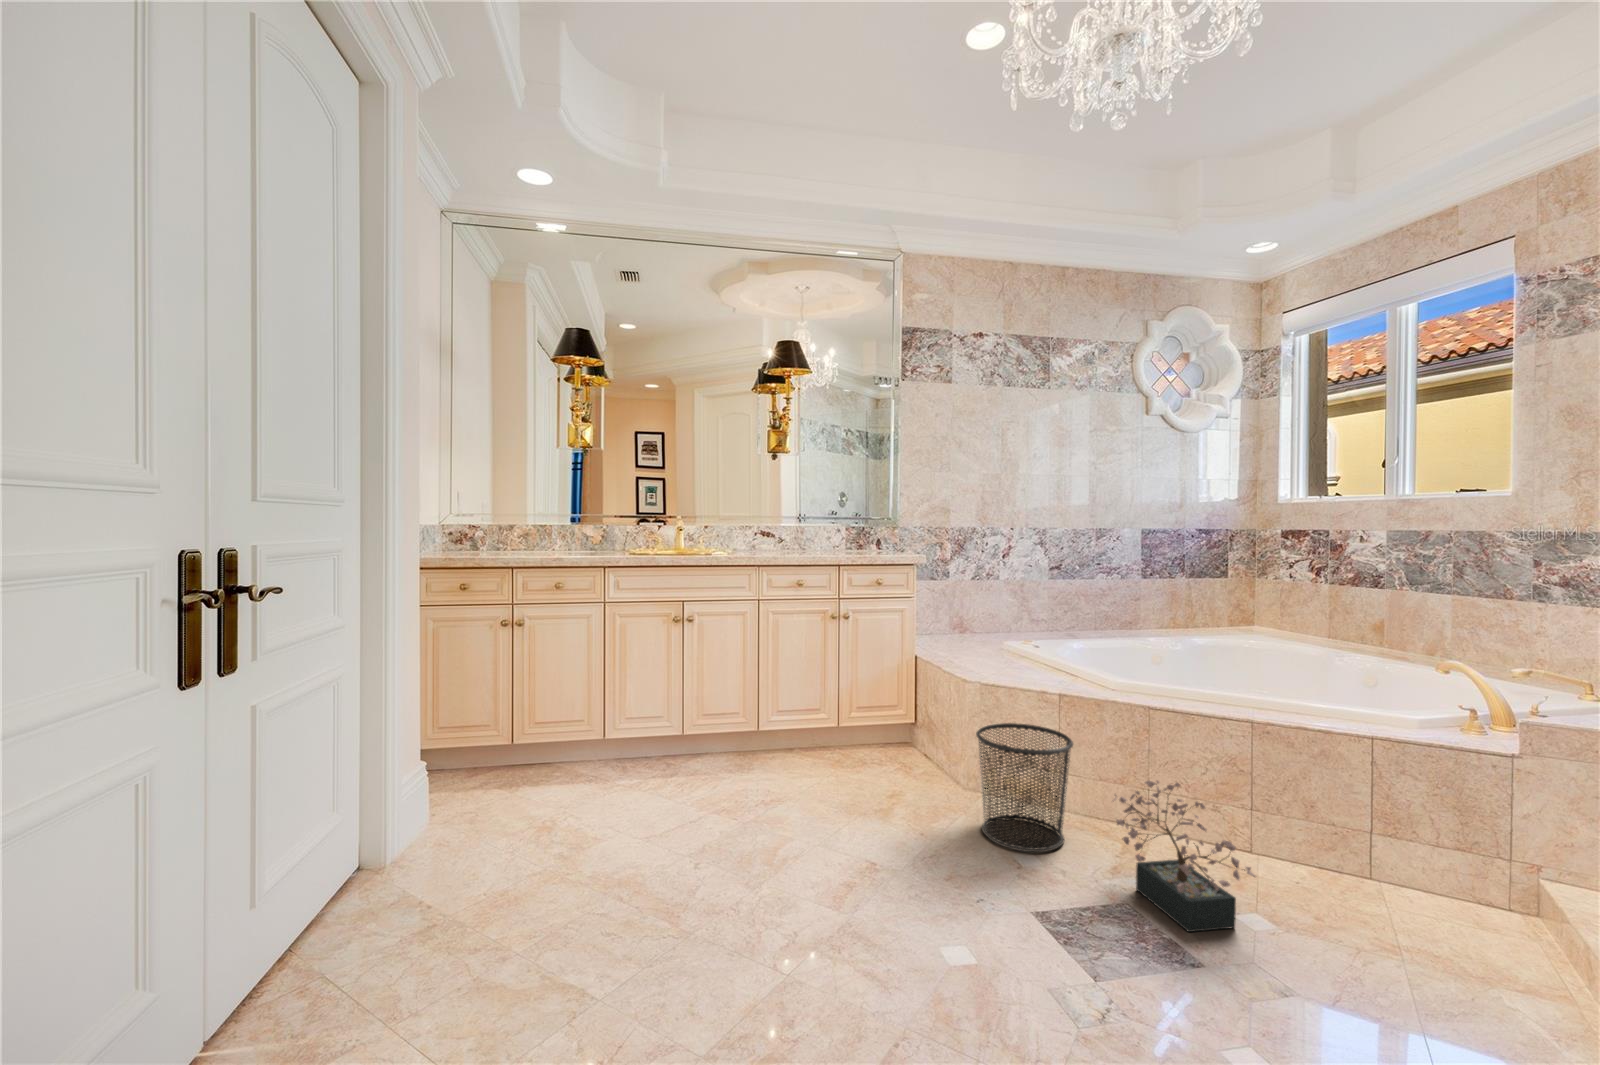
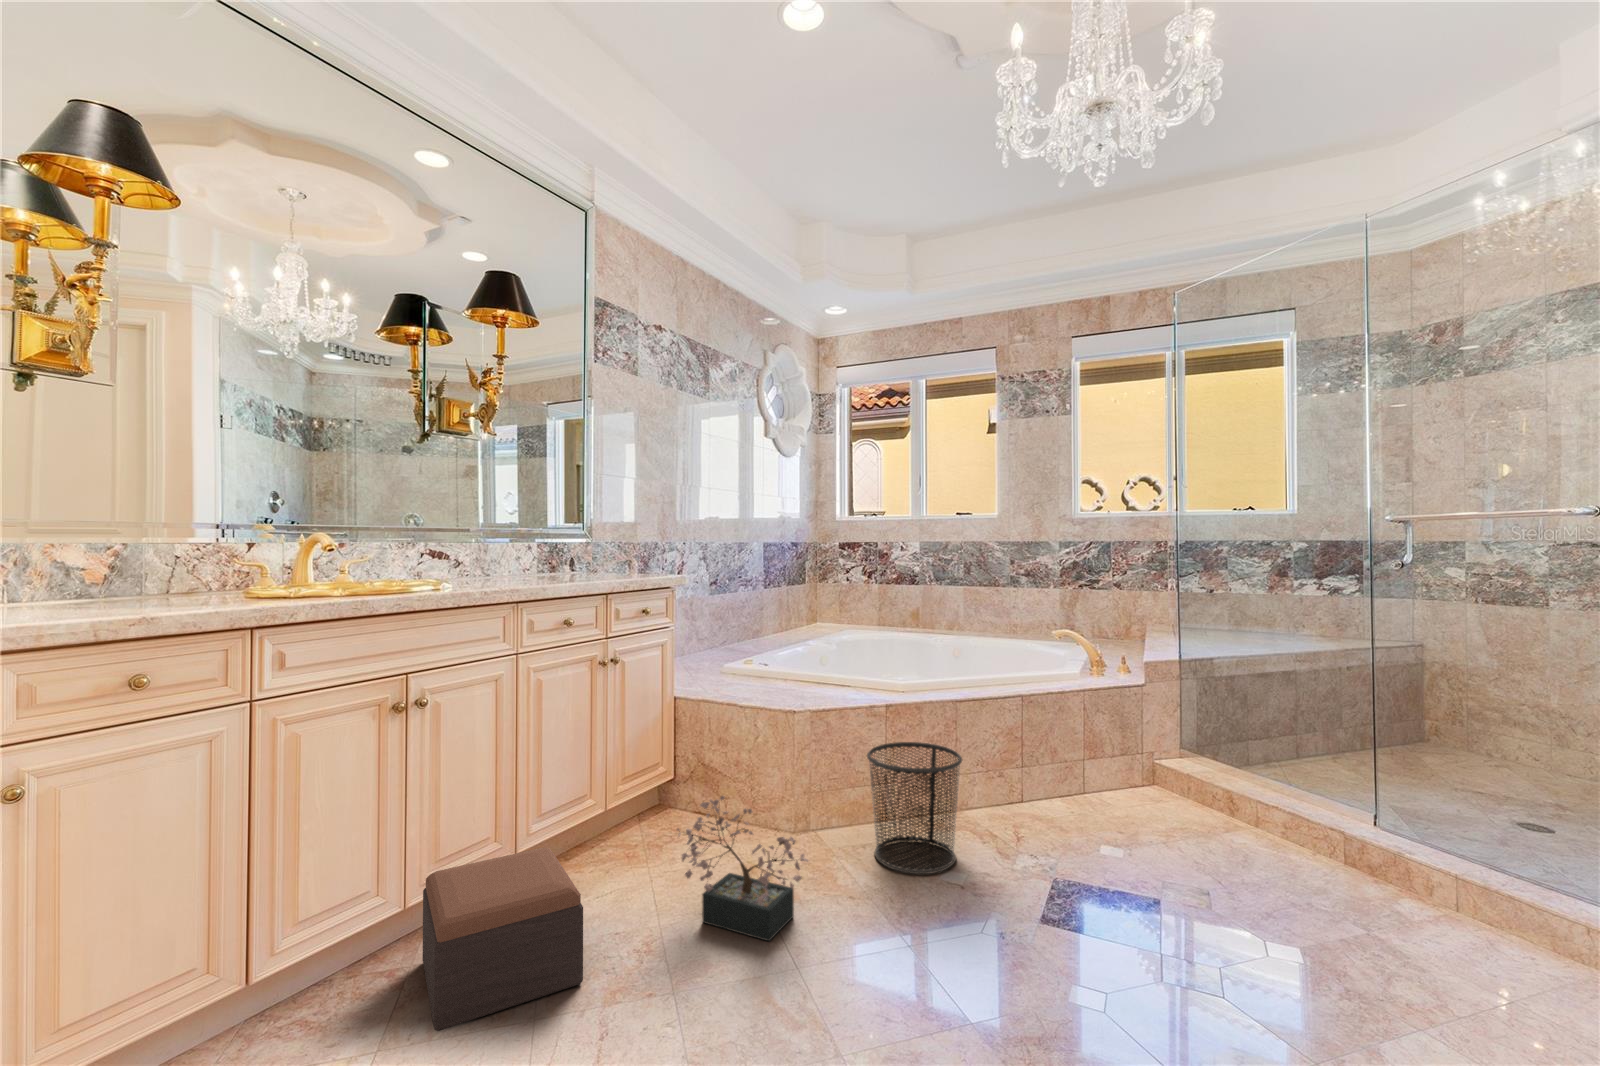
footstool: none [650,710,752,792] -> present [423,848,583,1031]
decorative plant: present [1114,781,1255,932] -> present [677,796,808,941]

